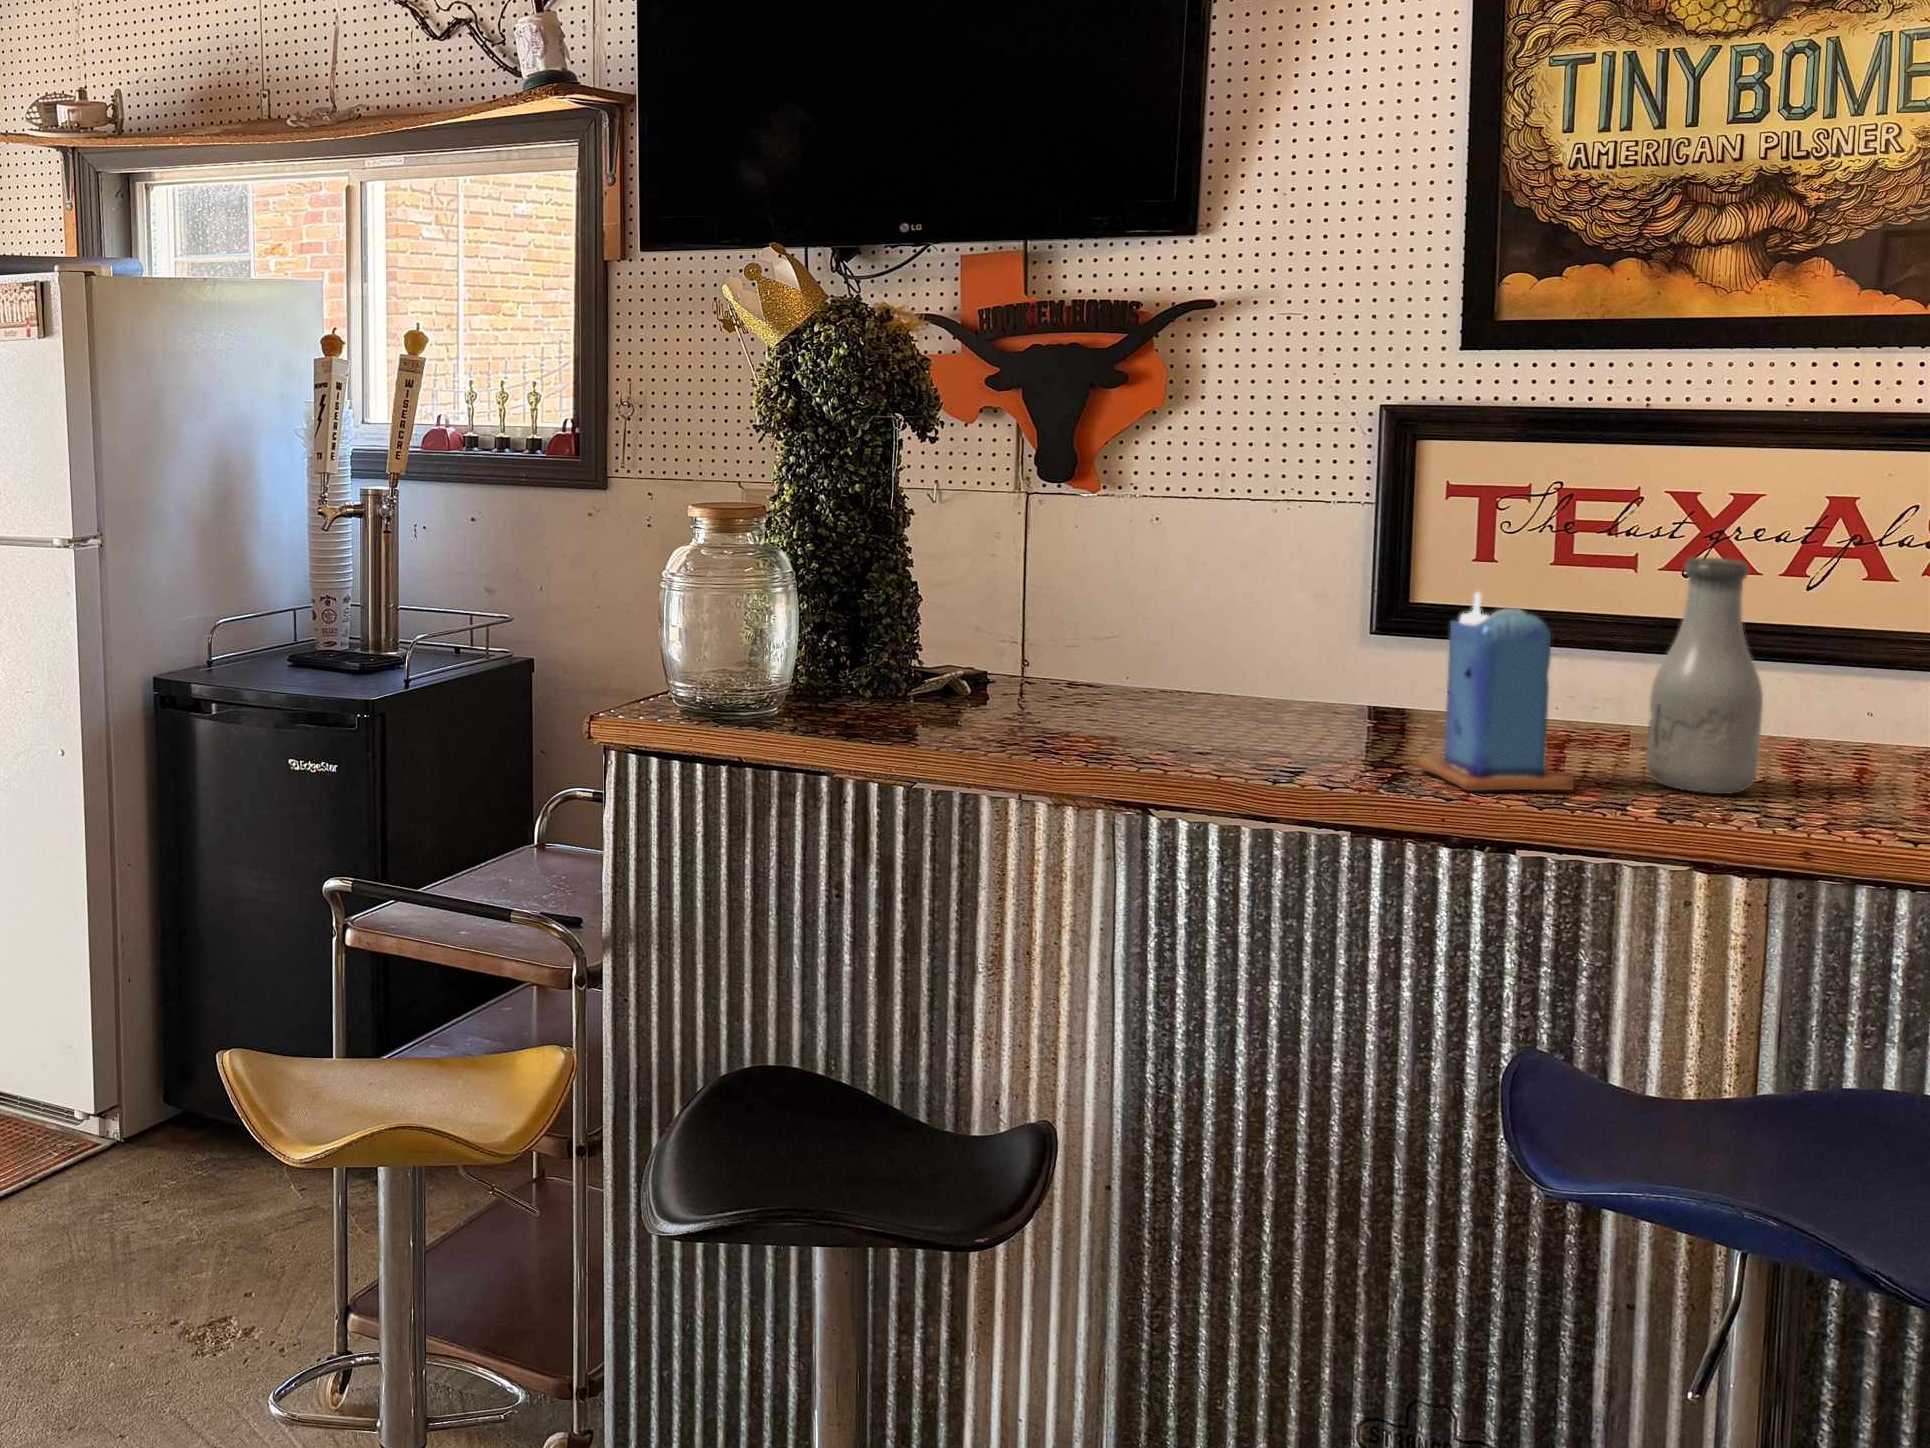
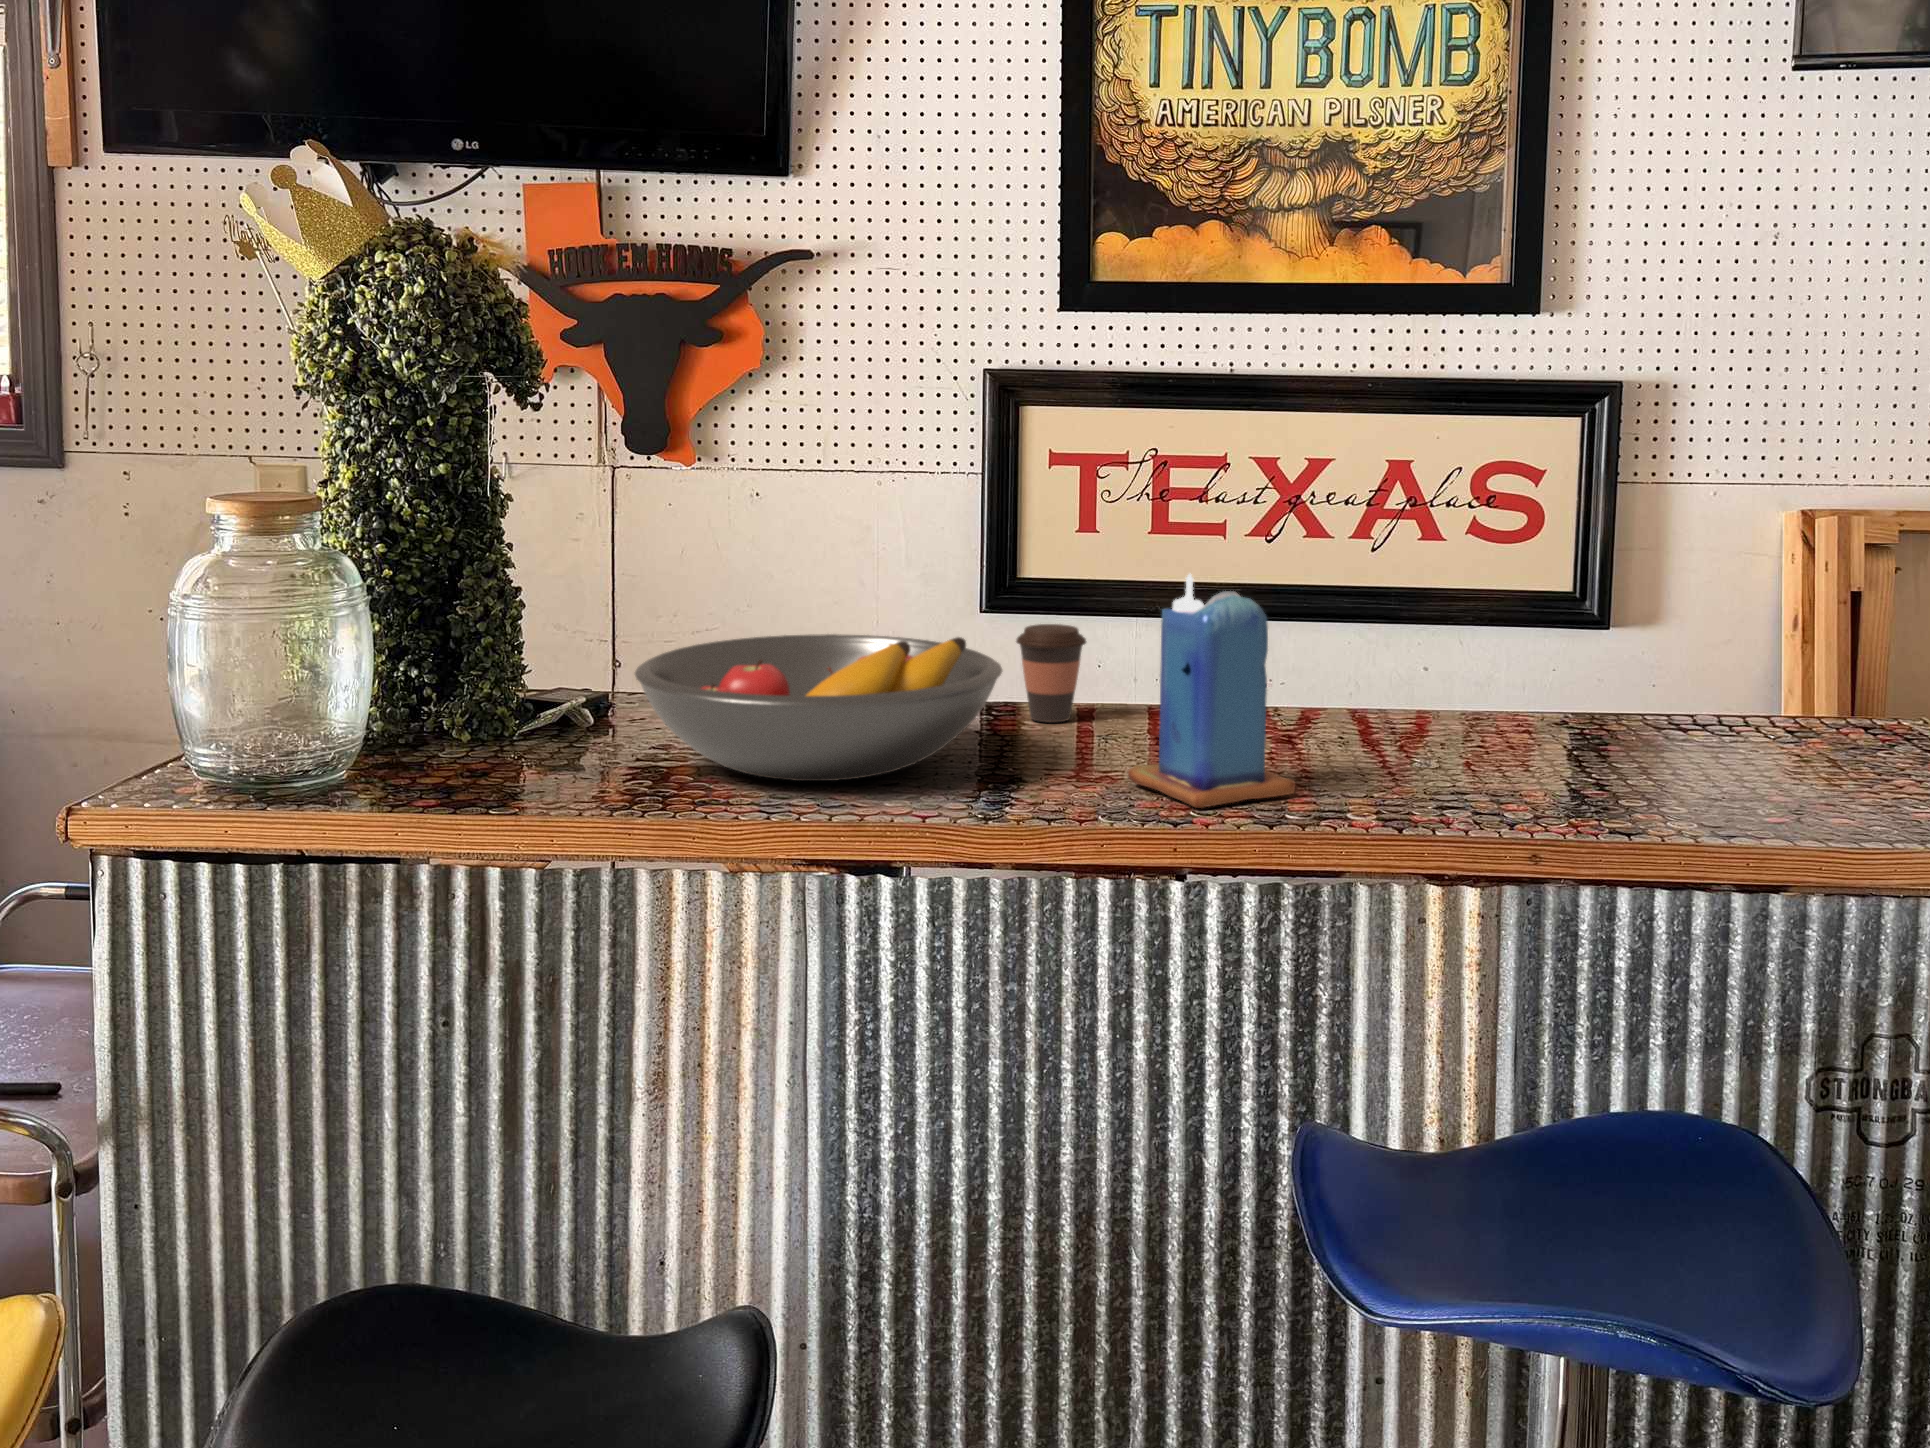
bottle: present [1646,558,1763,794] -> none [1347,525,1451,781]
fruit bowl: none [995,631,1309,743] -> present [635,634,1002,781]
coffee cup: none [1345,637,1414,723] -> present [1016,624,1086,723]

